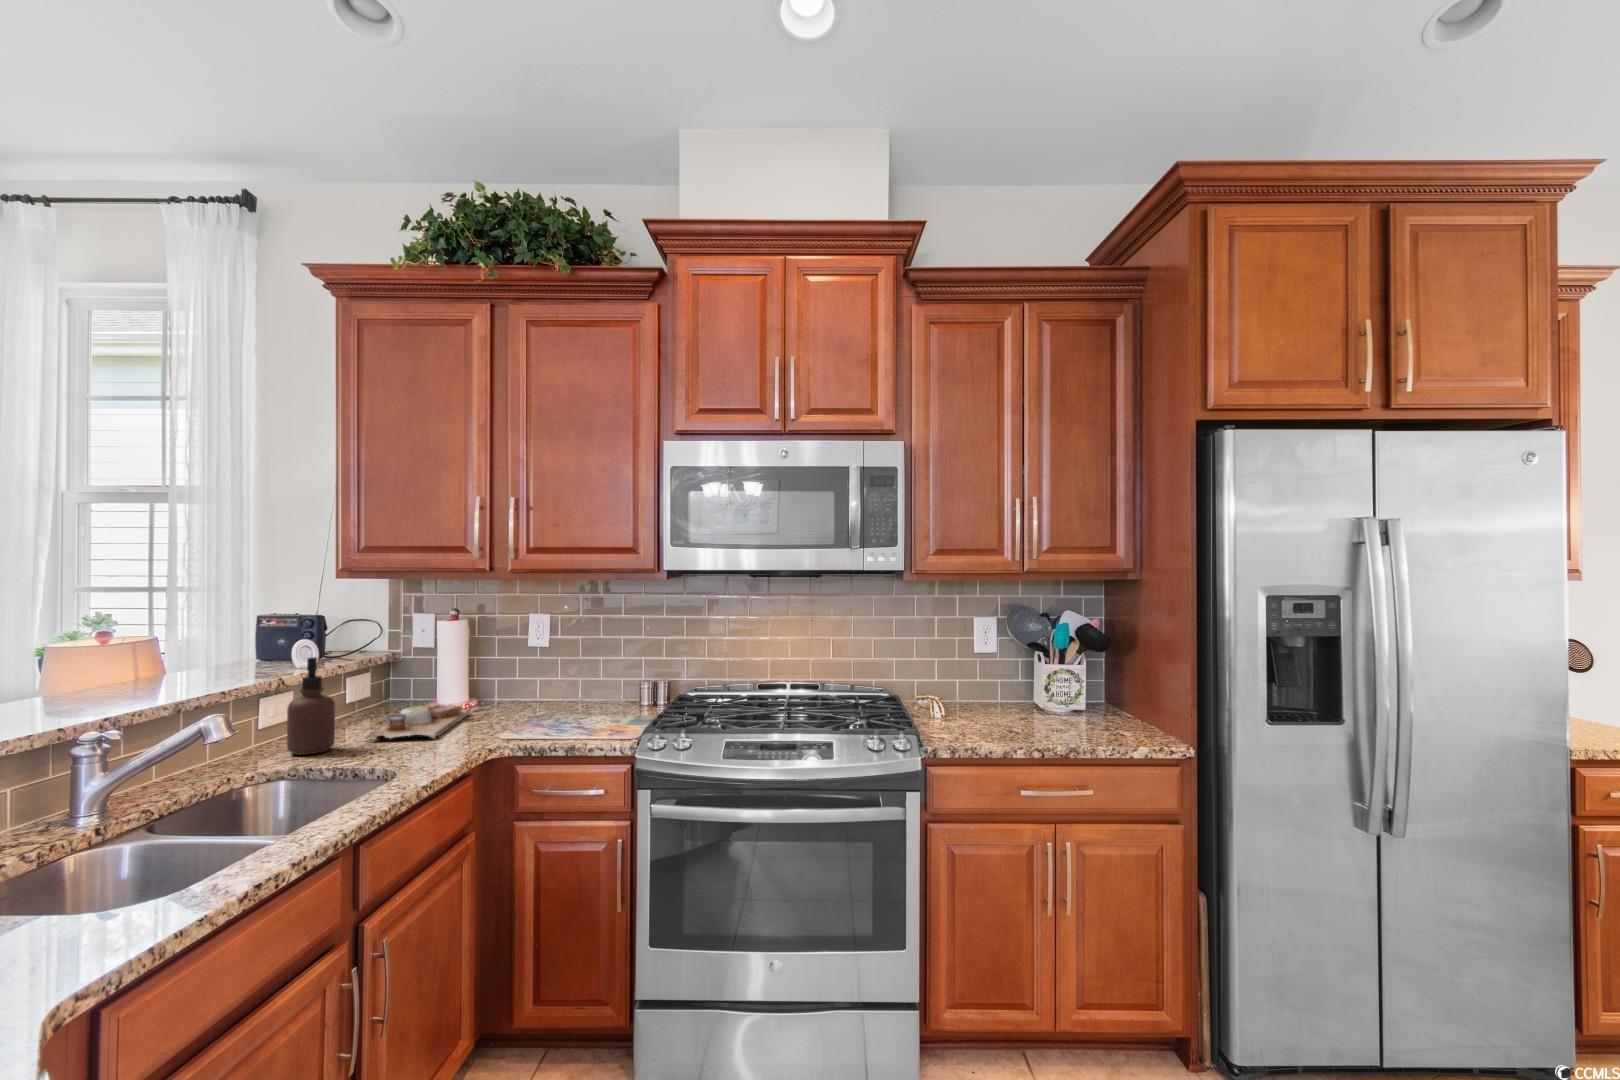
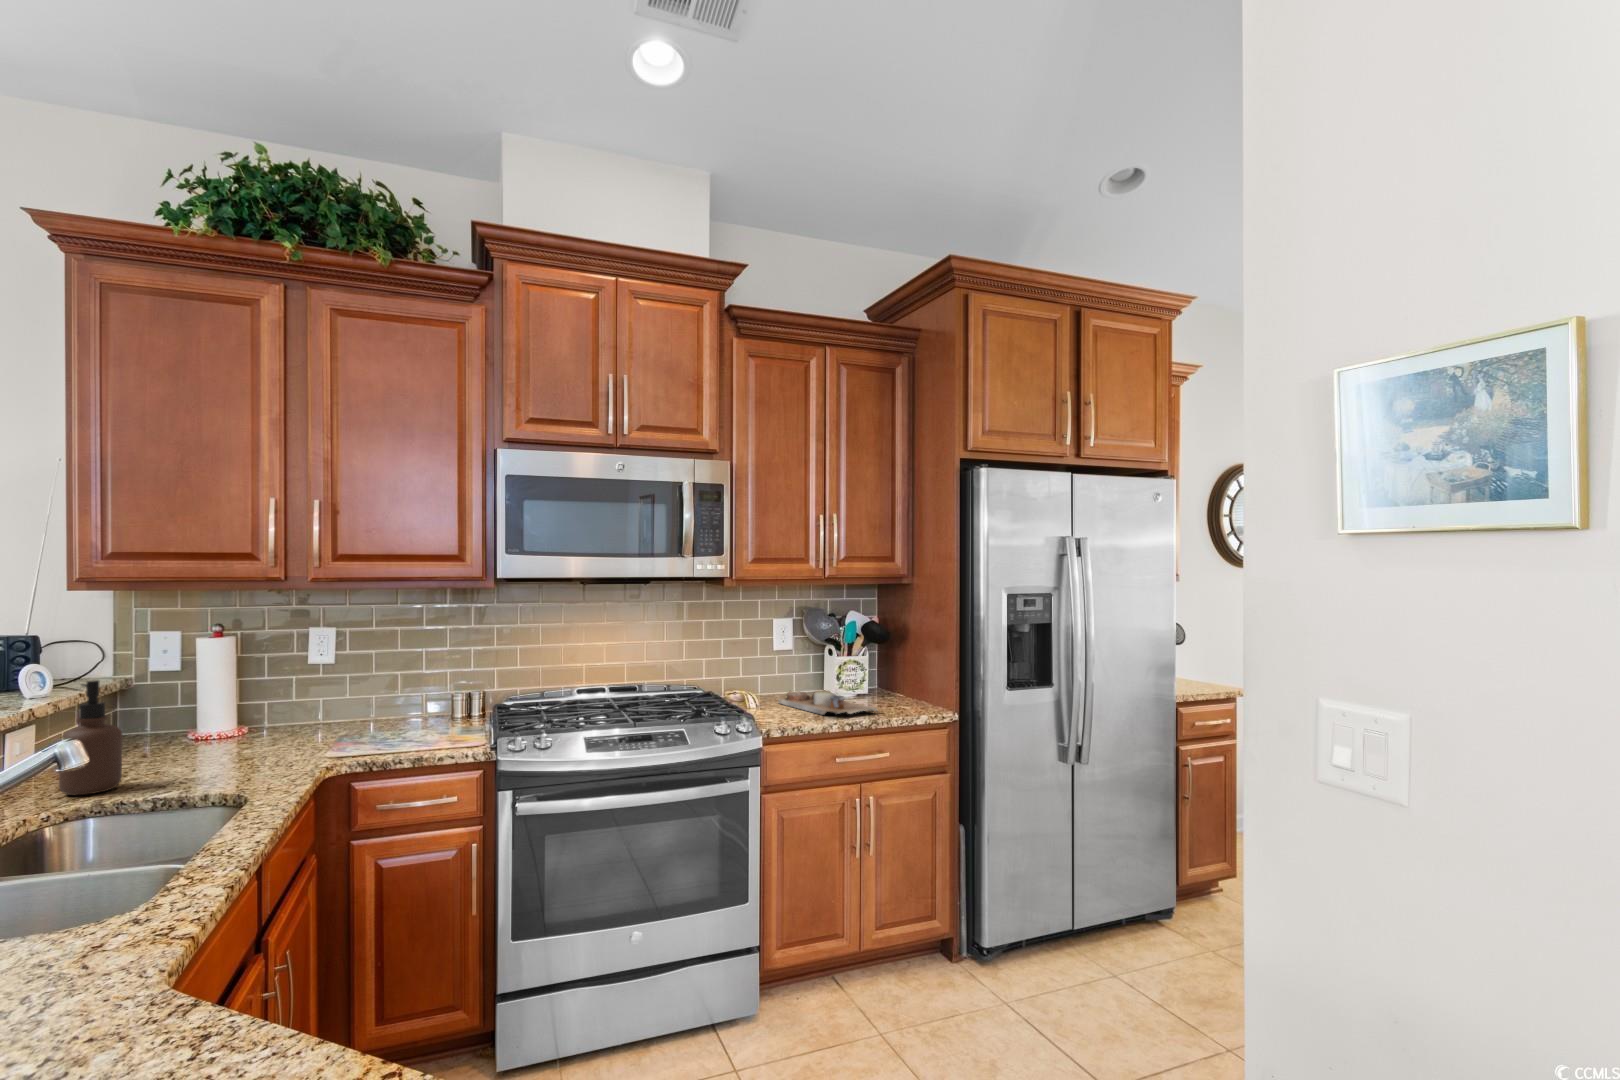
cutting board: present [368,703,469,739] -> present [778,691,878,715]

